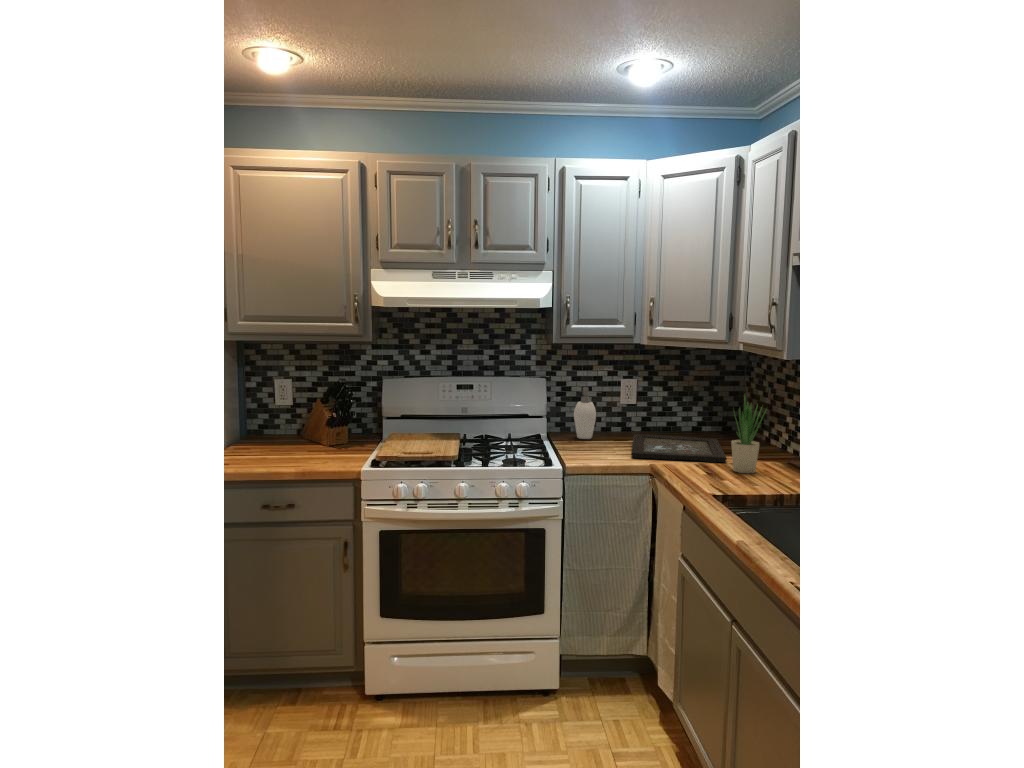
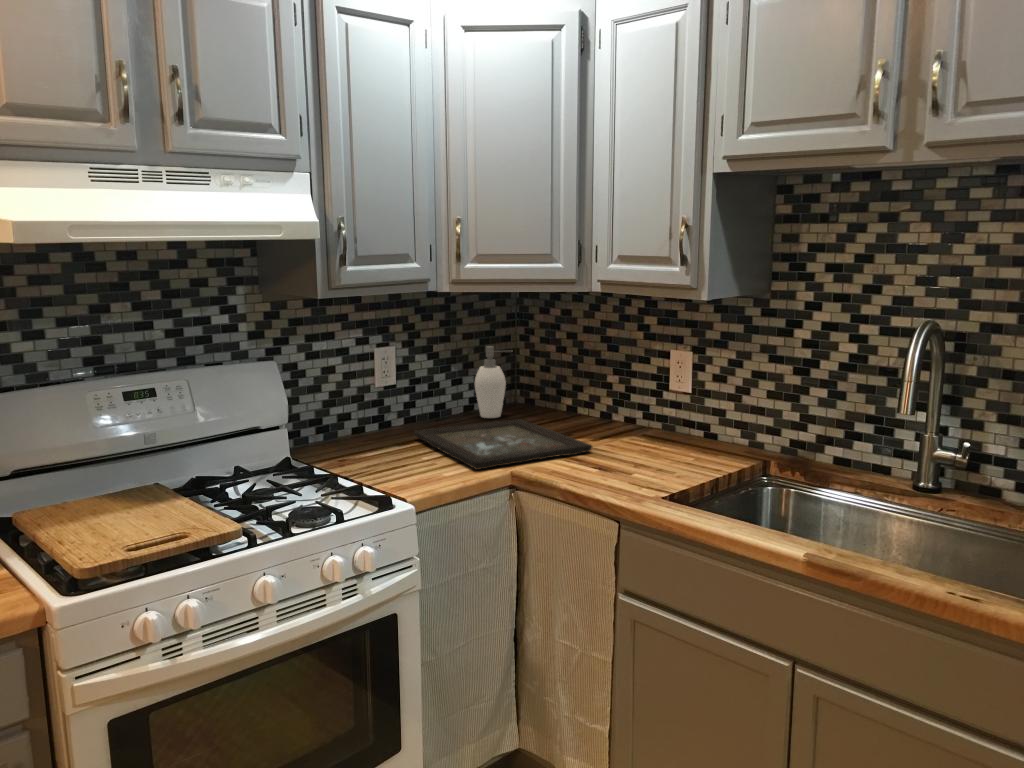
soap dispenser: present [574,387,596,439] -> present [475,346,506,418]
potted plant: present [731,397,766,473] -> none [614,350,662,464]

